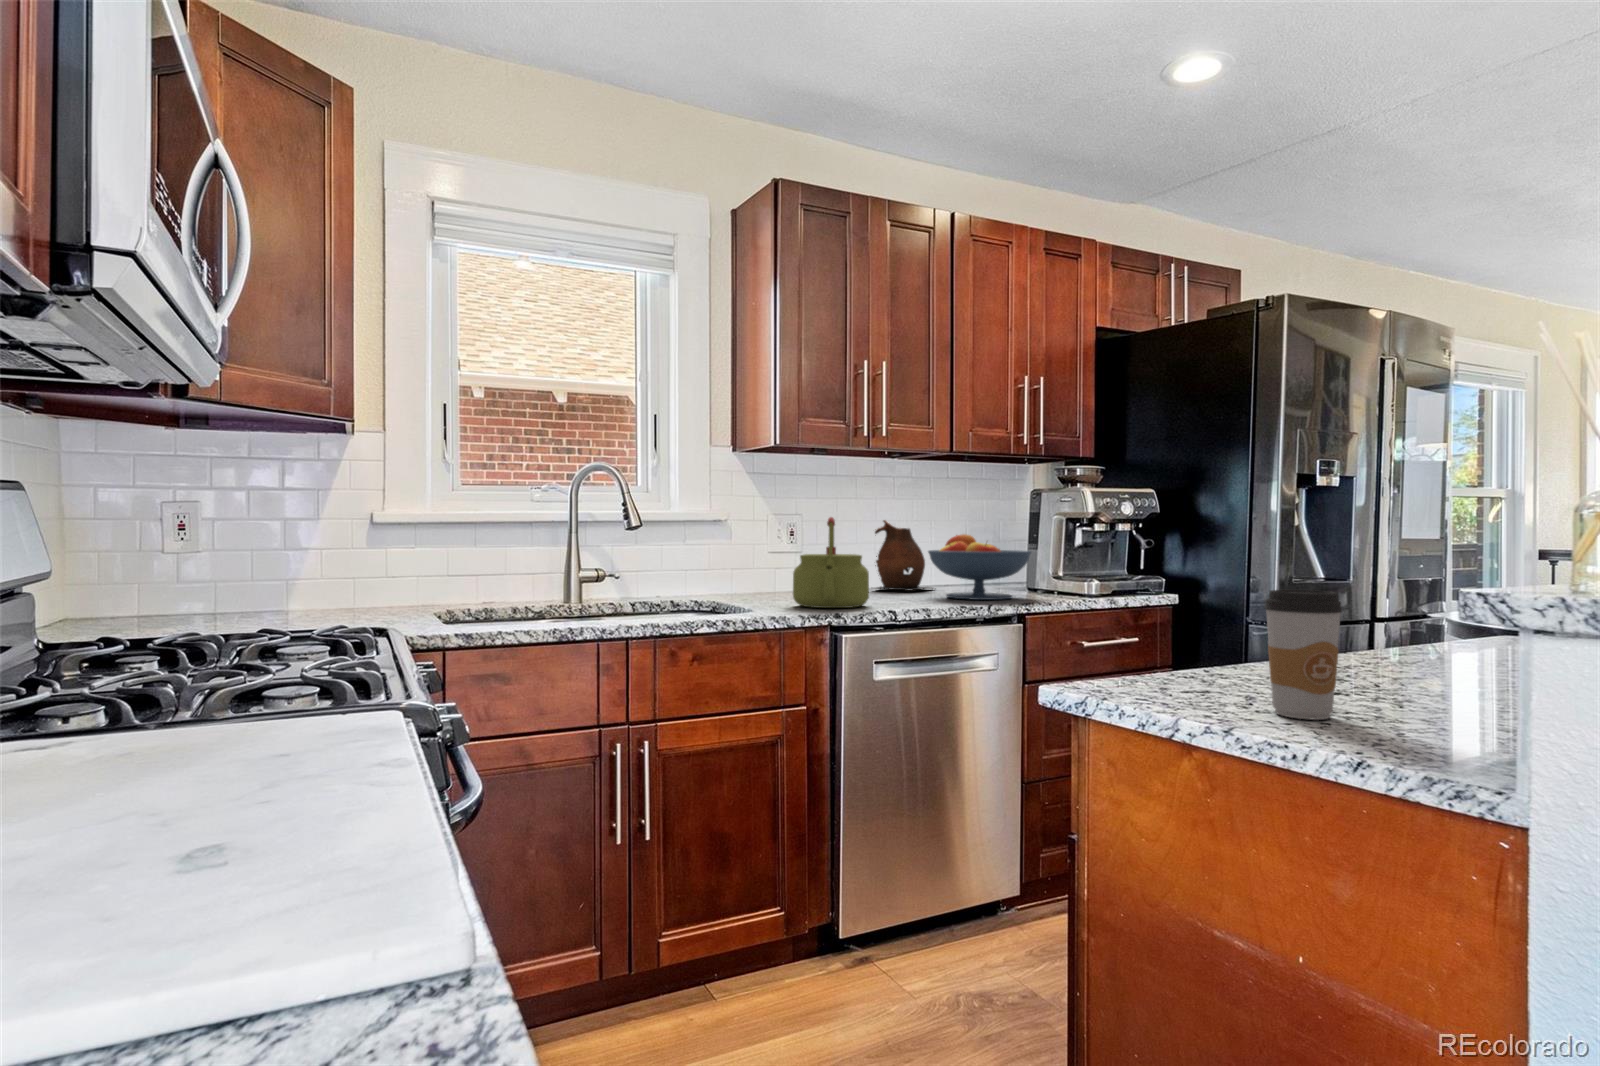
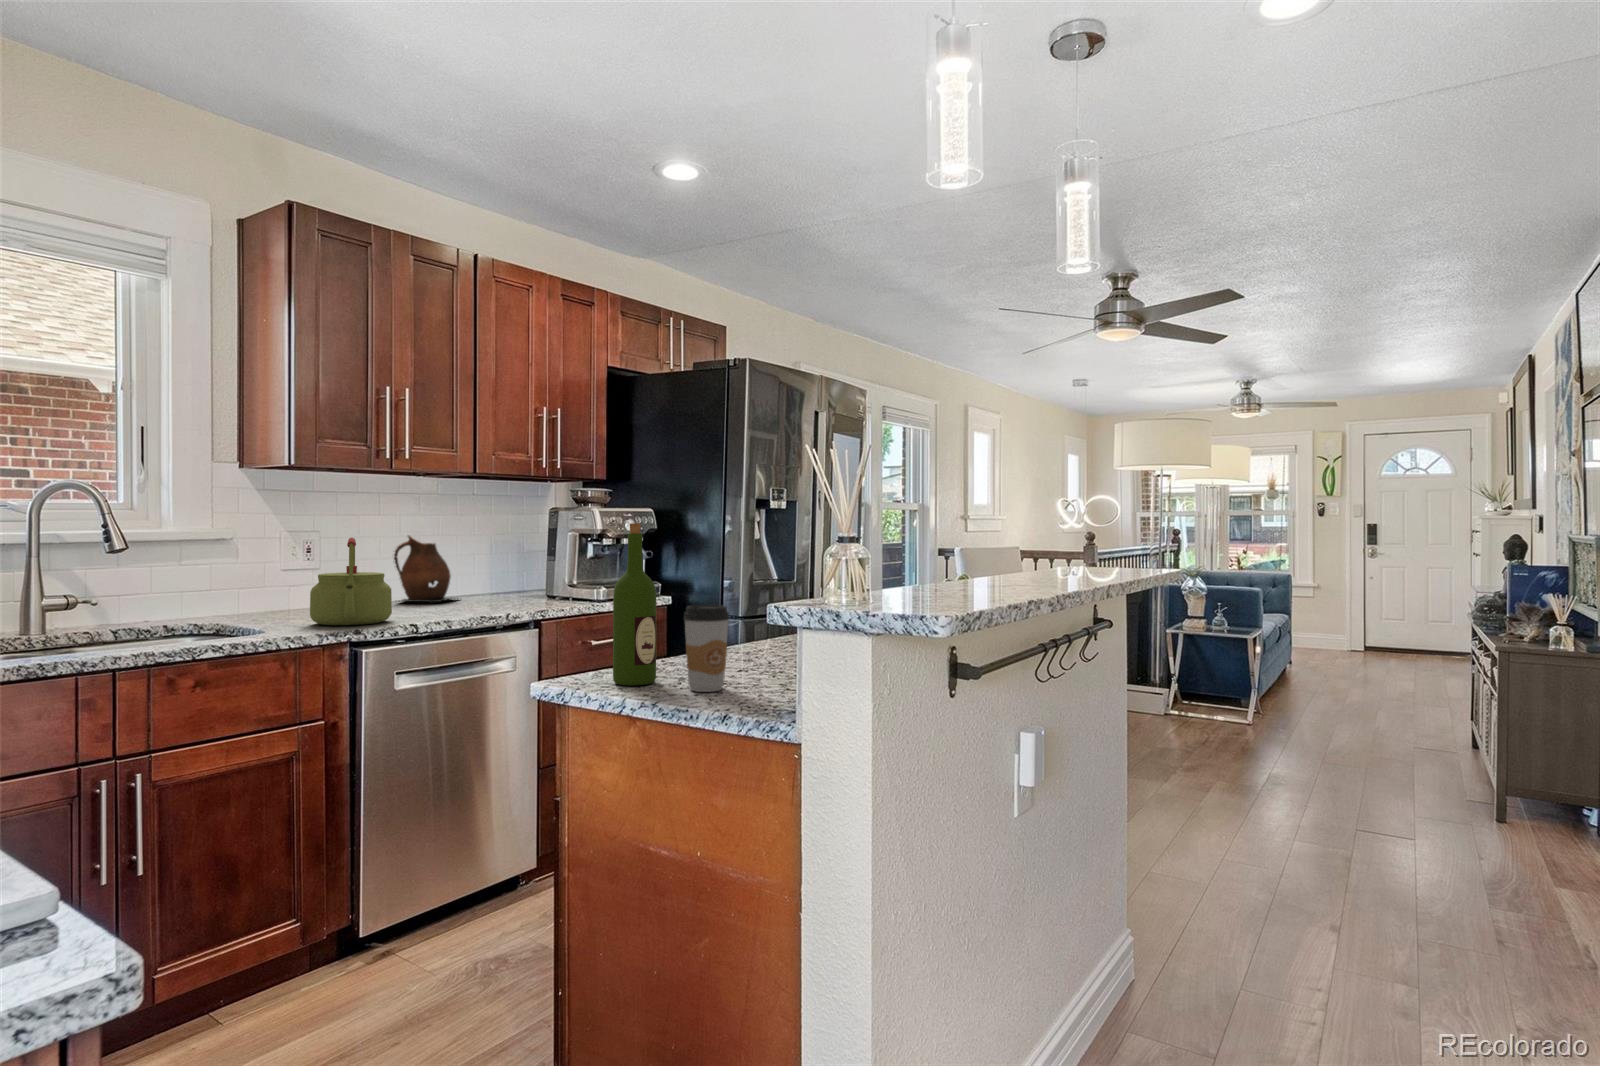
wine bottle: none [1151,473,1215,700] -> present [613,523,656,686]
fruit bowl: present [928,534,1031,600] -> none [452,550,548,609]

